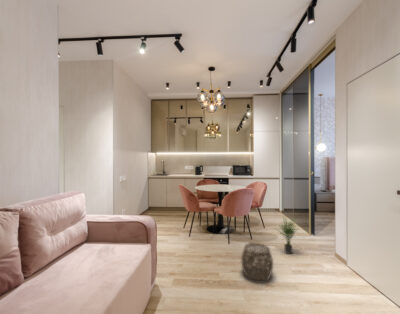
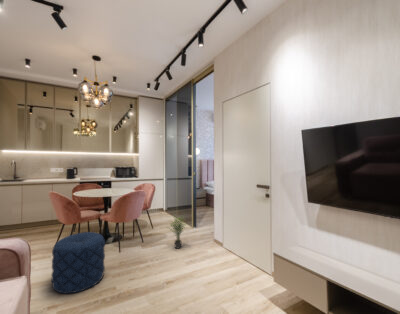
pouf: none [176,220,214,267] -> present [52,232,105,293]
woven basket: present [241,243,273,281] -> none [138,245,170,283]

